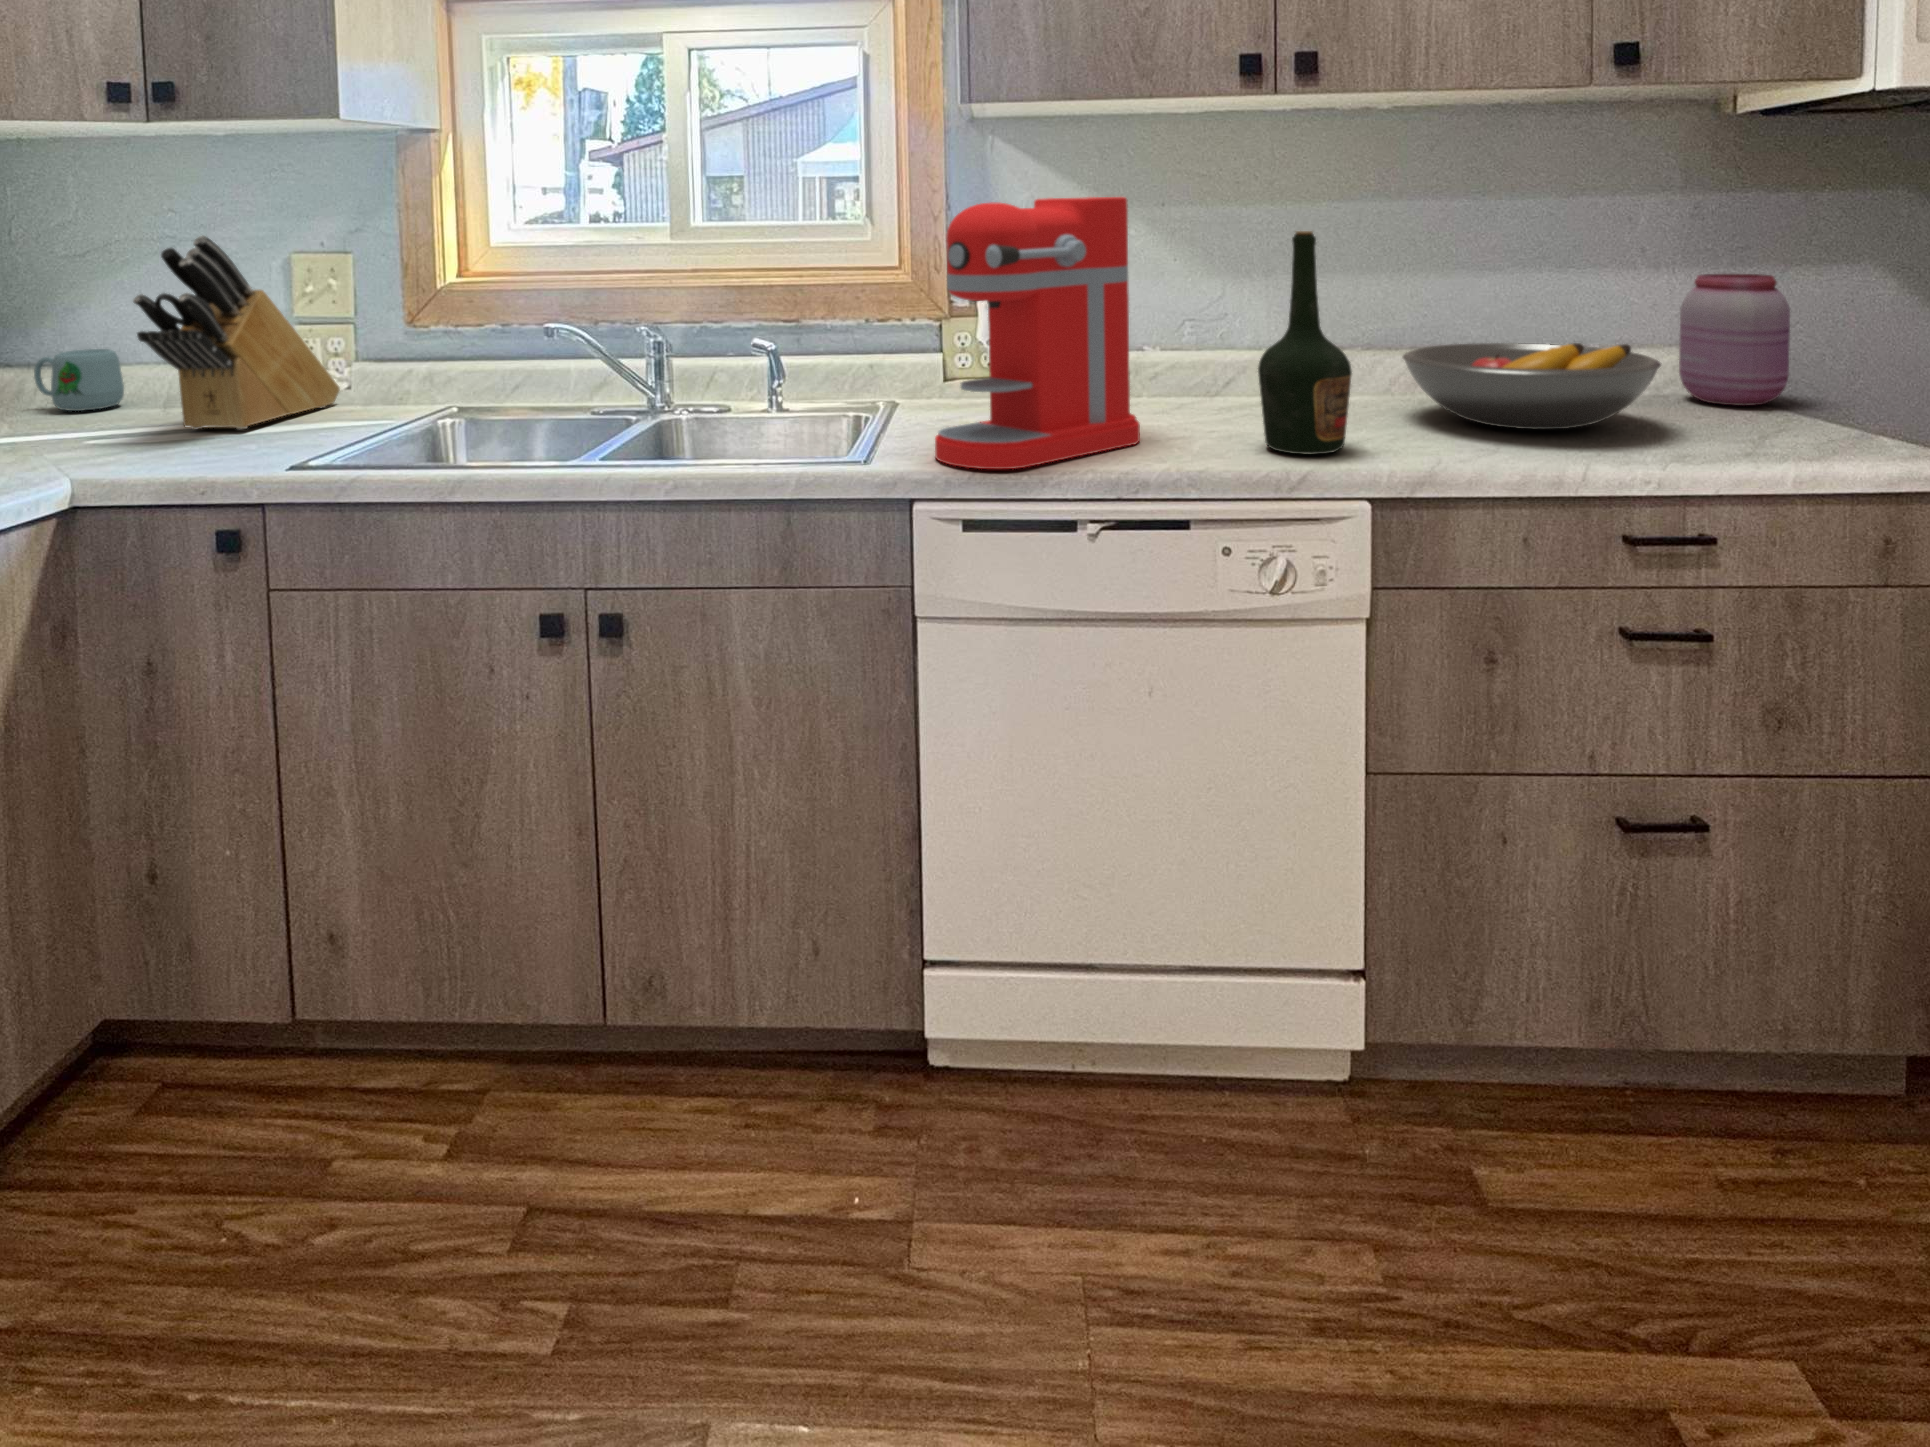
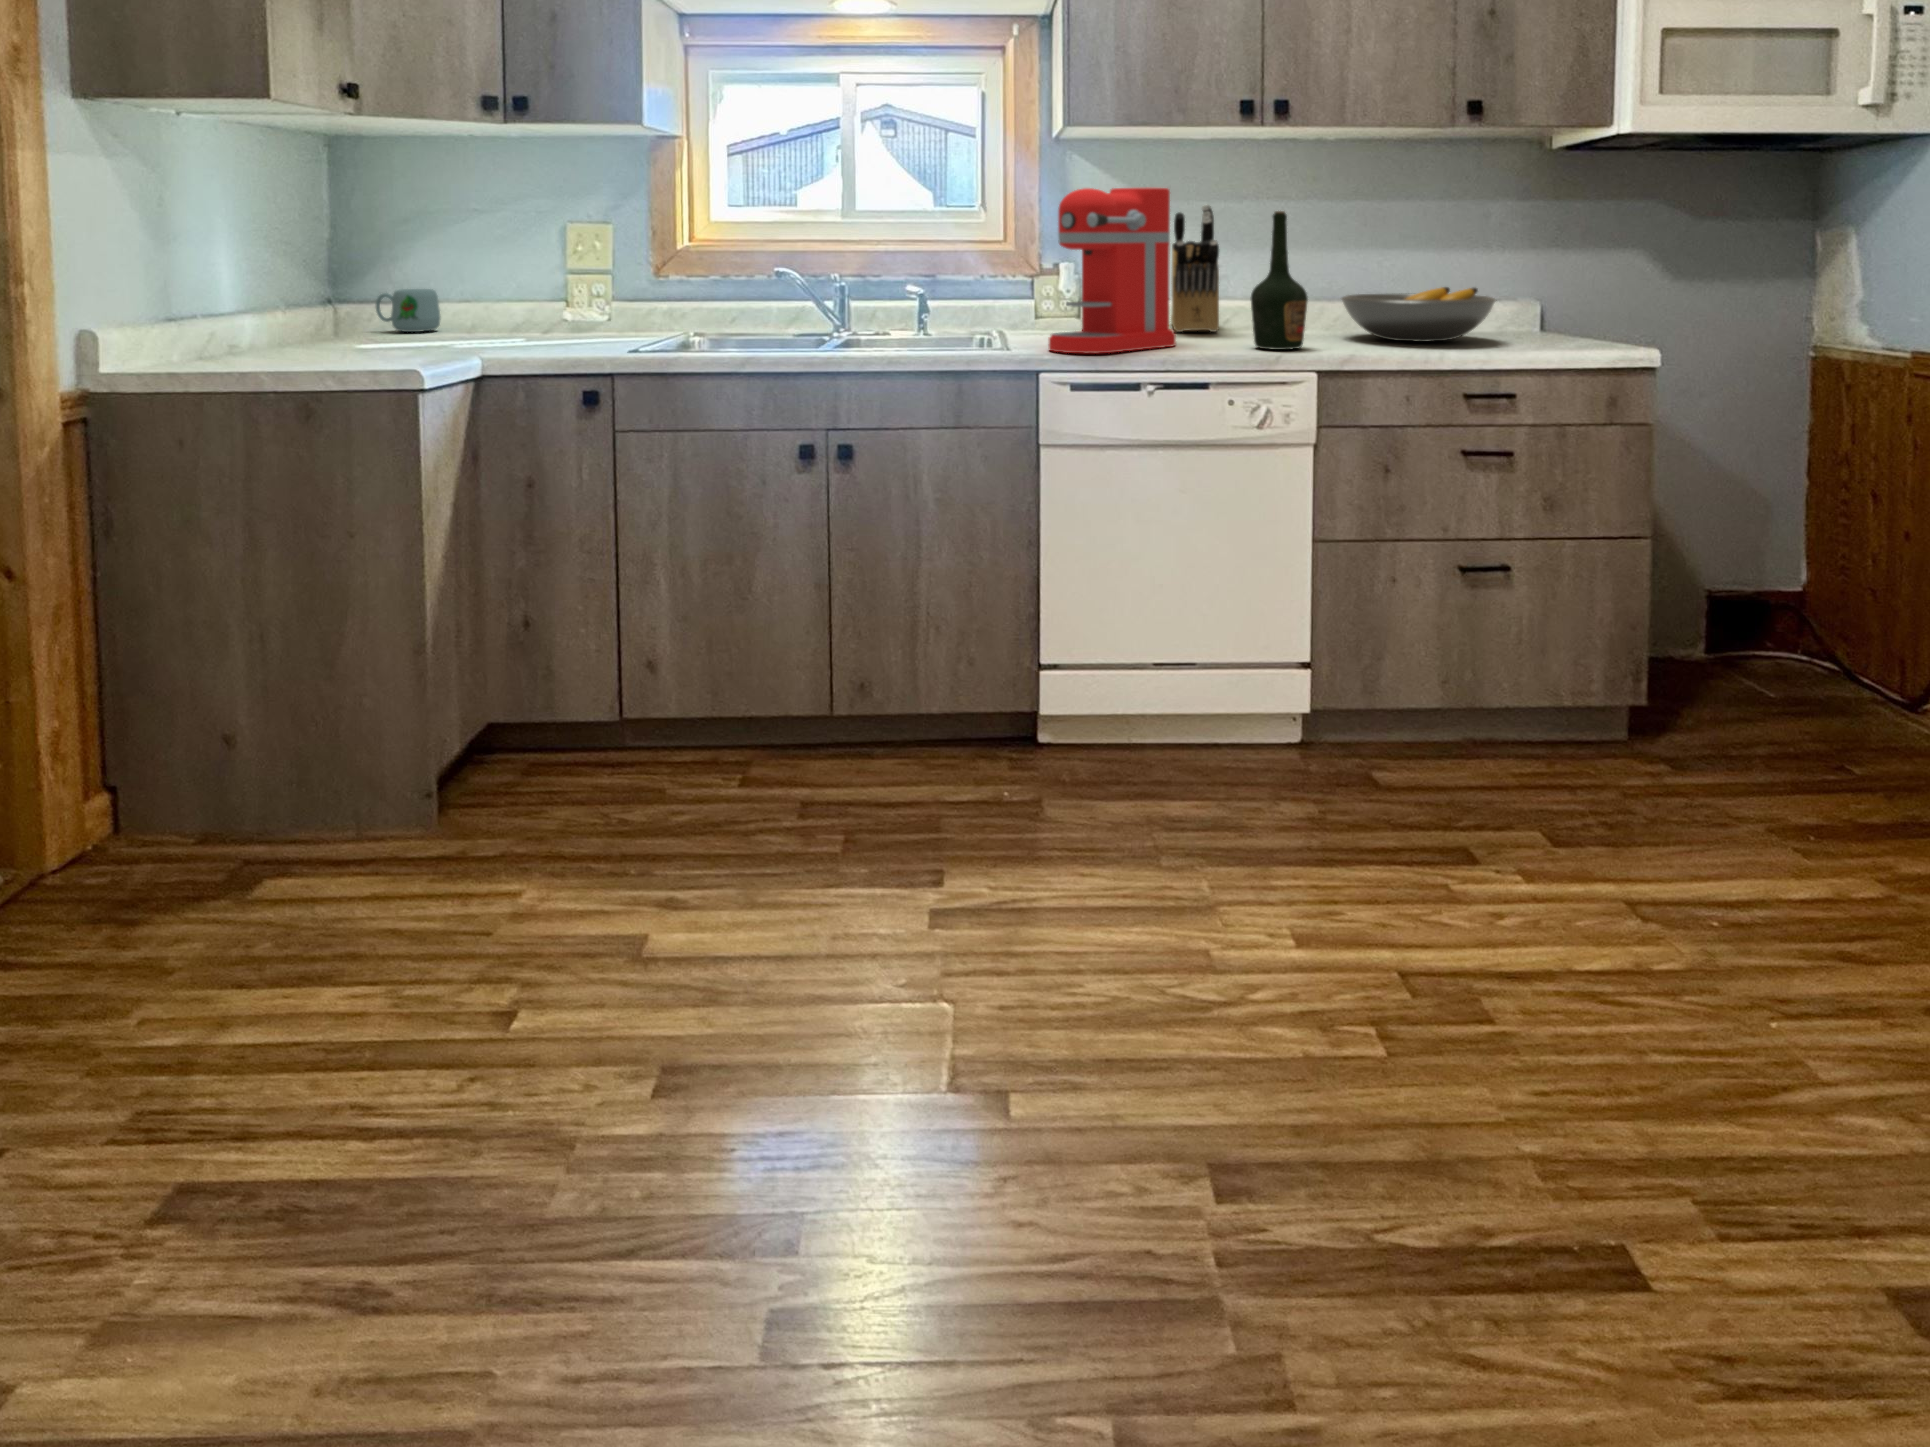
knife block: present [133,236,340,429] -> present [1171,205,1219,332]
jar: present [1679,274,1790,406] -> none [1517,251,1583,334]

